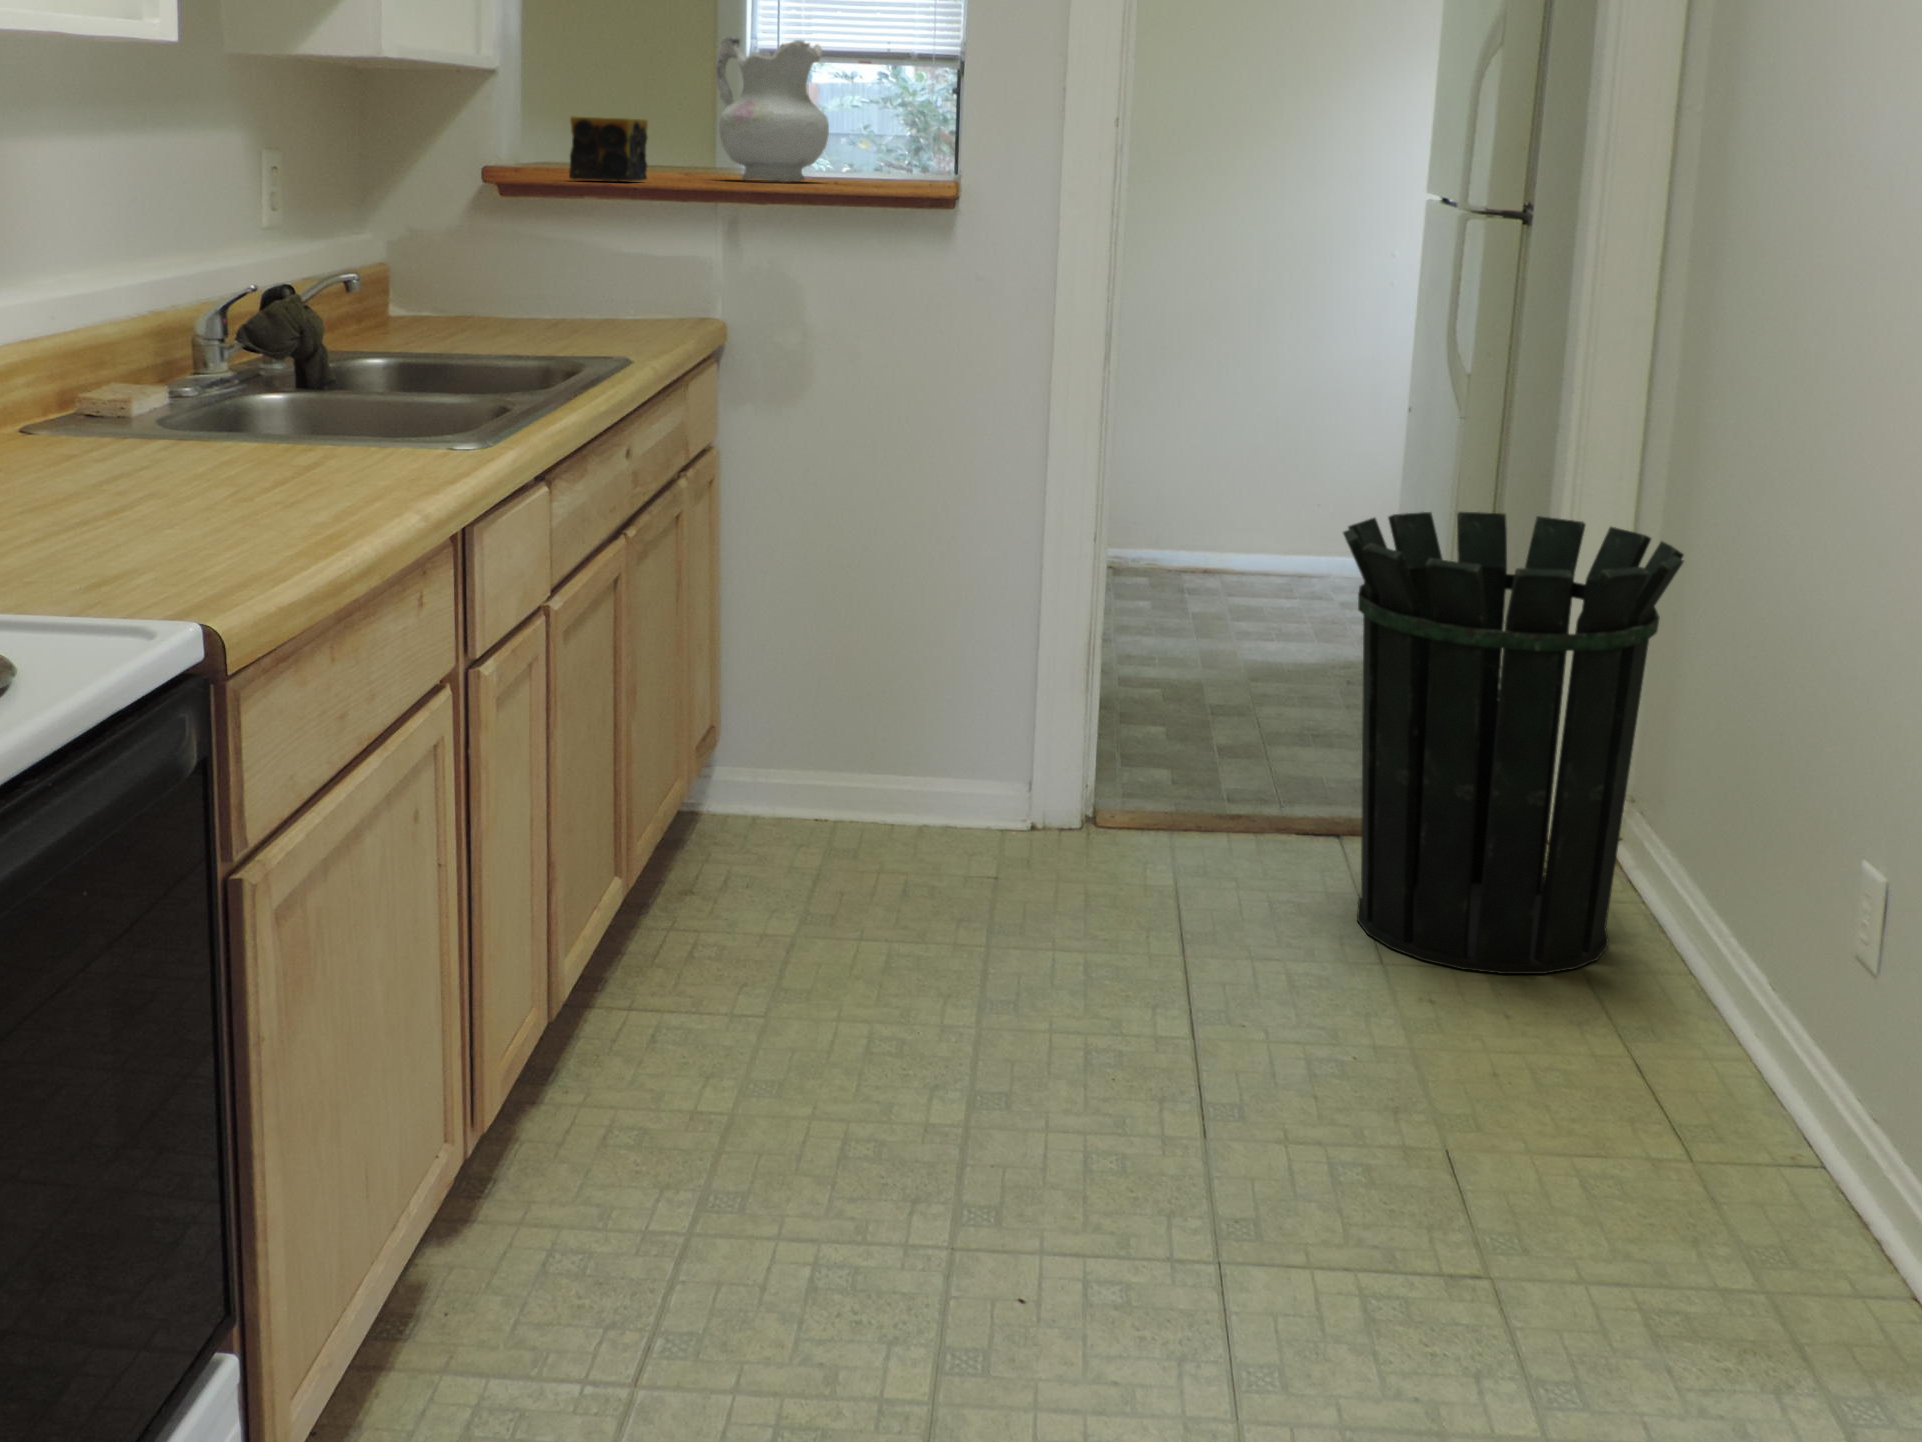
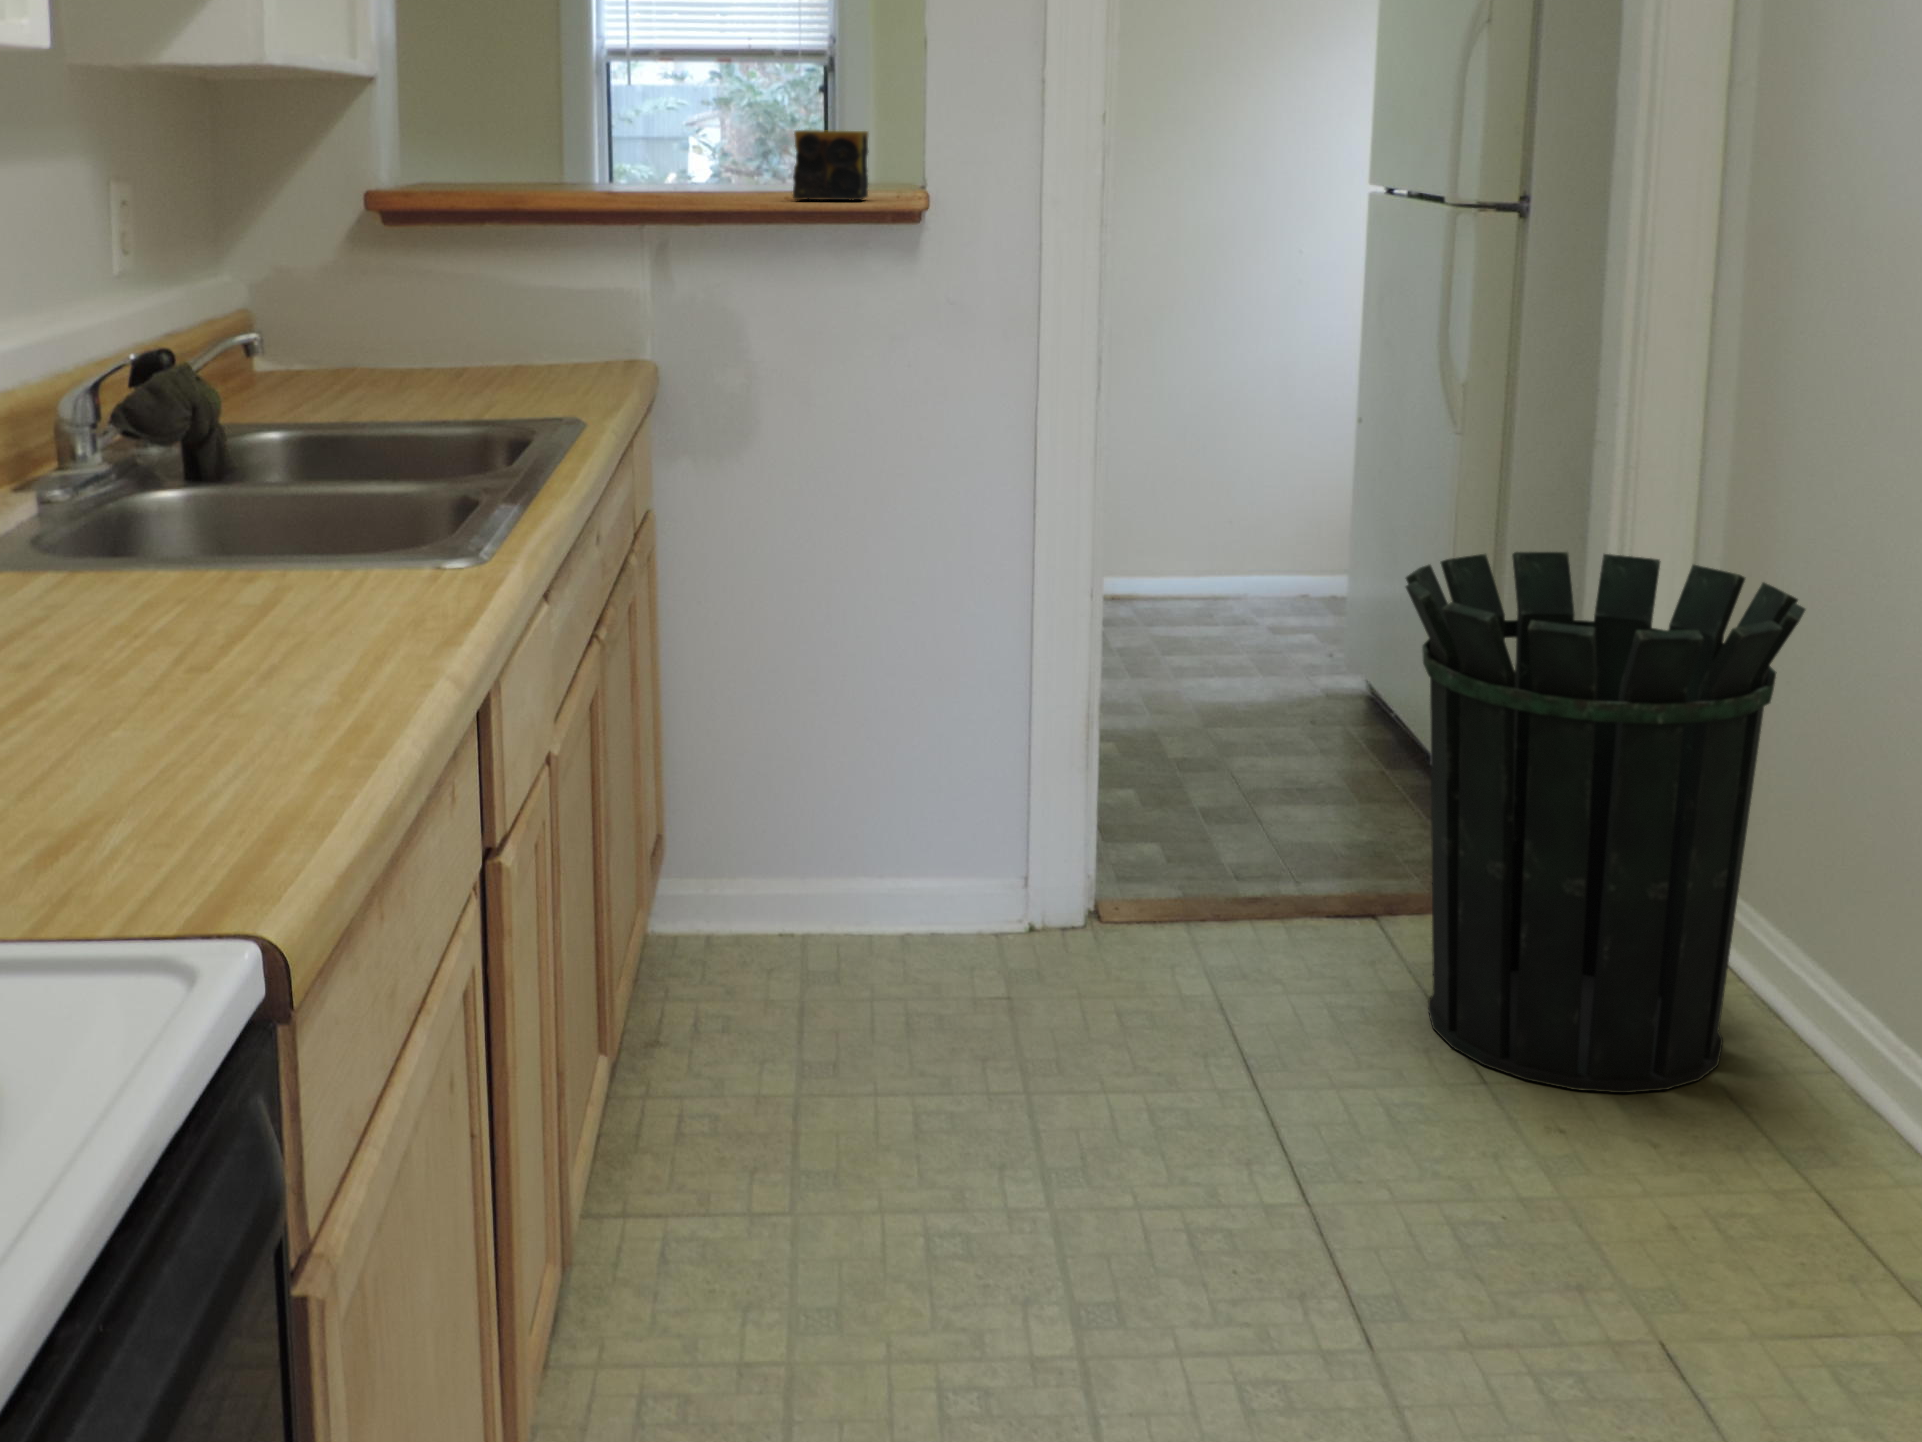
ceramic pitcher: present [715,37,829,182] -> none [630,32,765,197]
candle: present [569,117,648,181] -> present [793,130,868,200]

